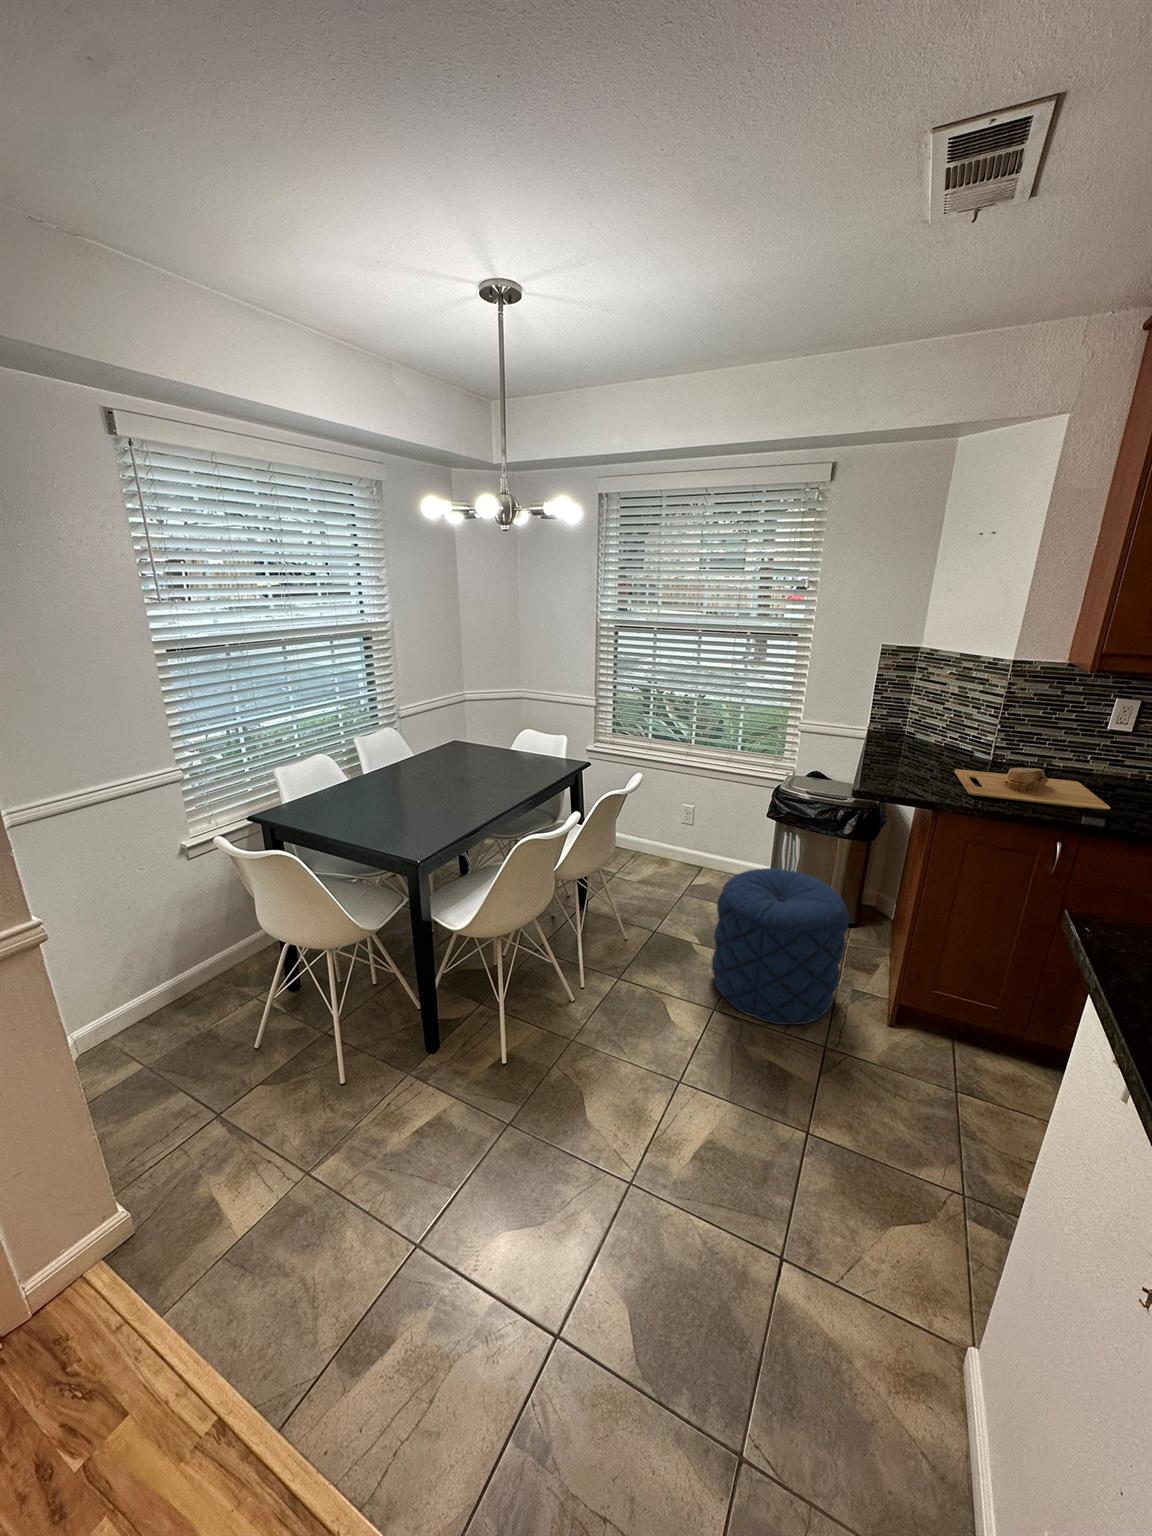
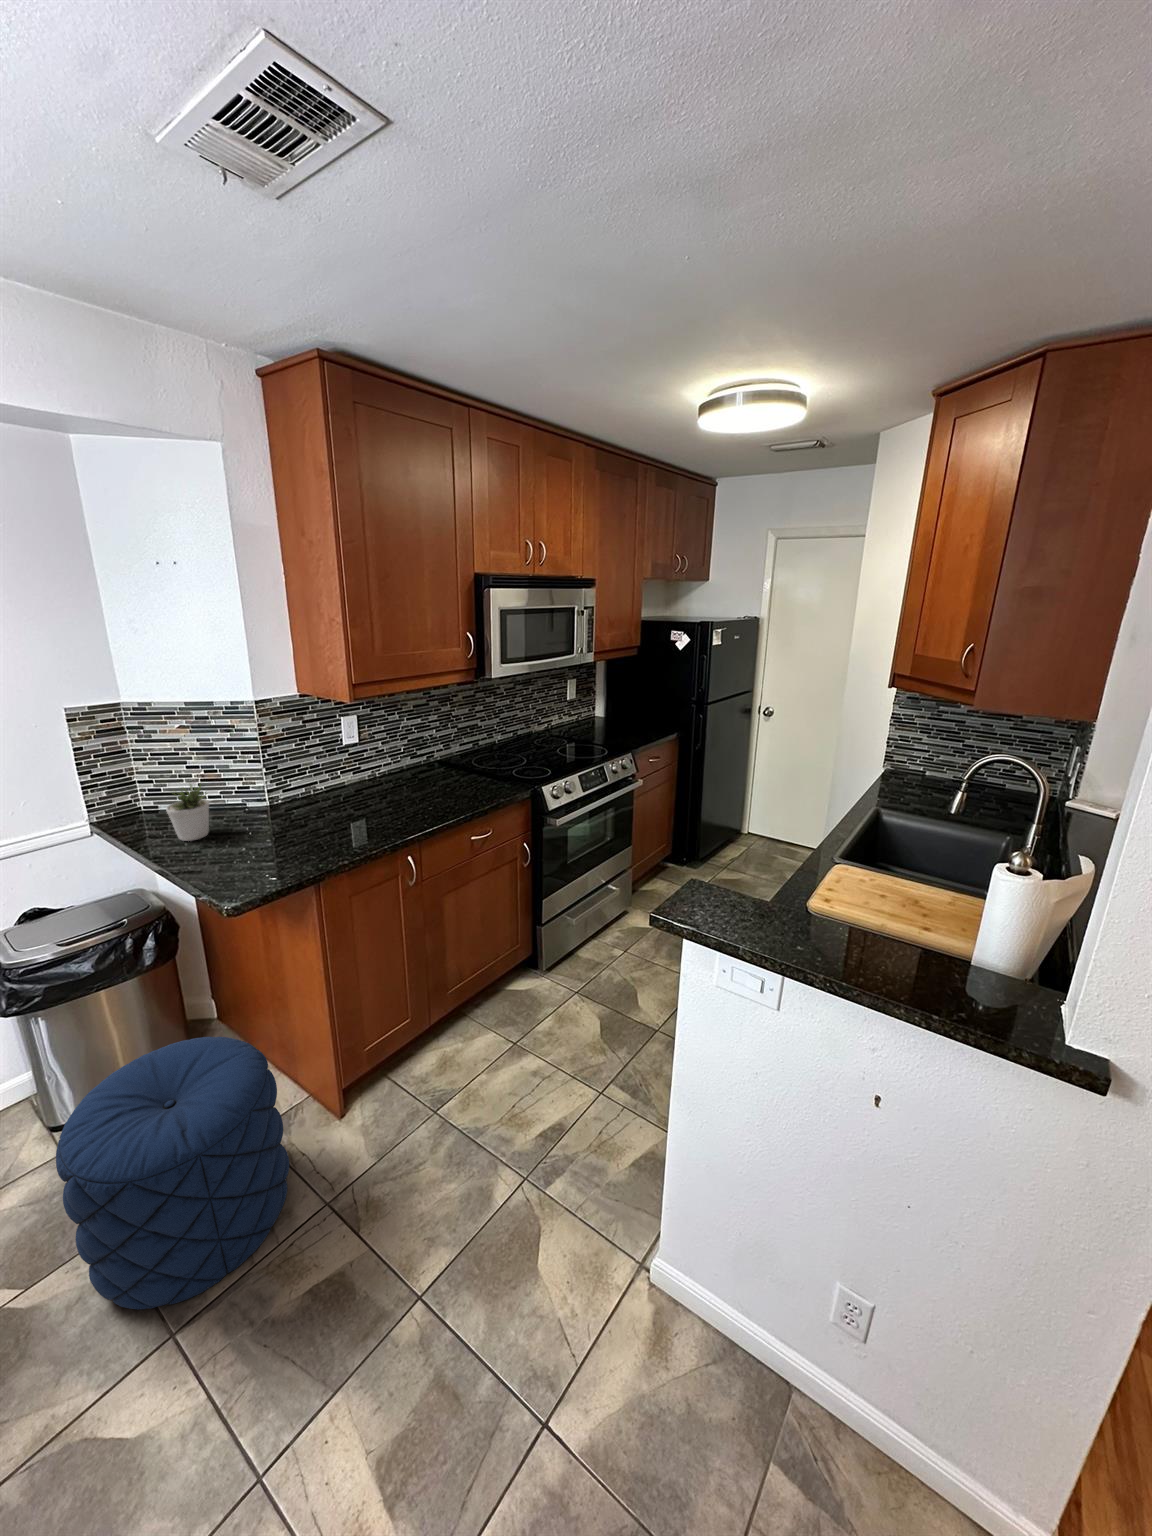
potted plant: none [902,714,938,761] -> present [166,784,209,841]
cutting board: present [954,768,1110,810] -> none [260,797,404,849]

